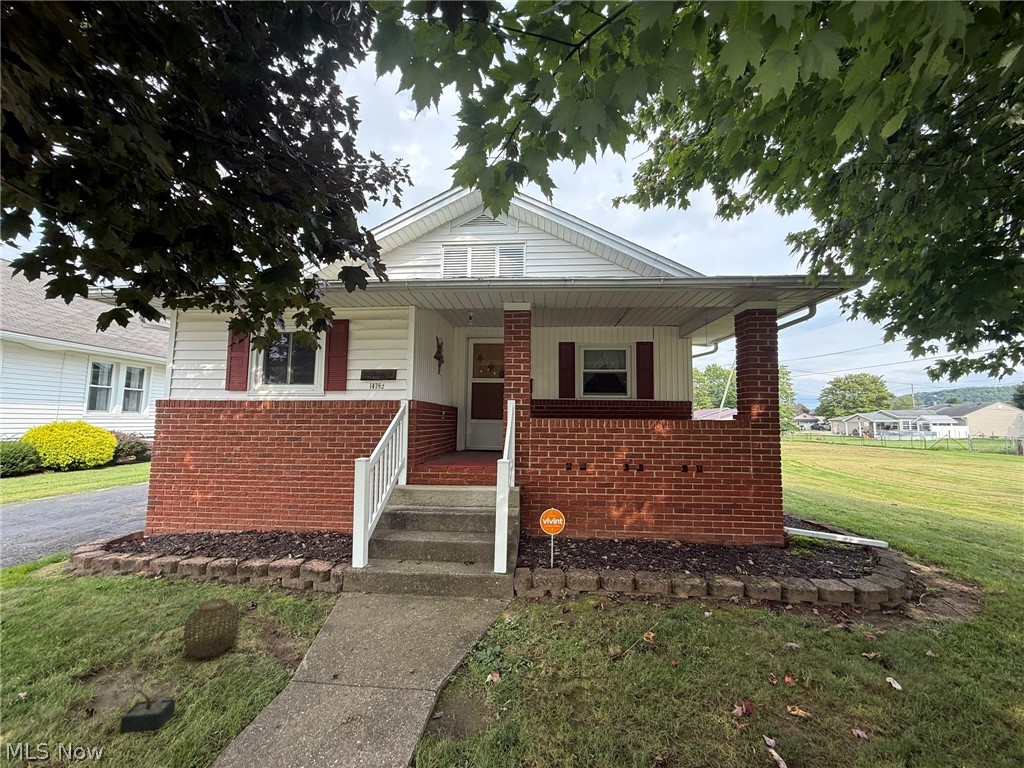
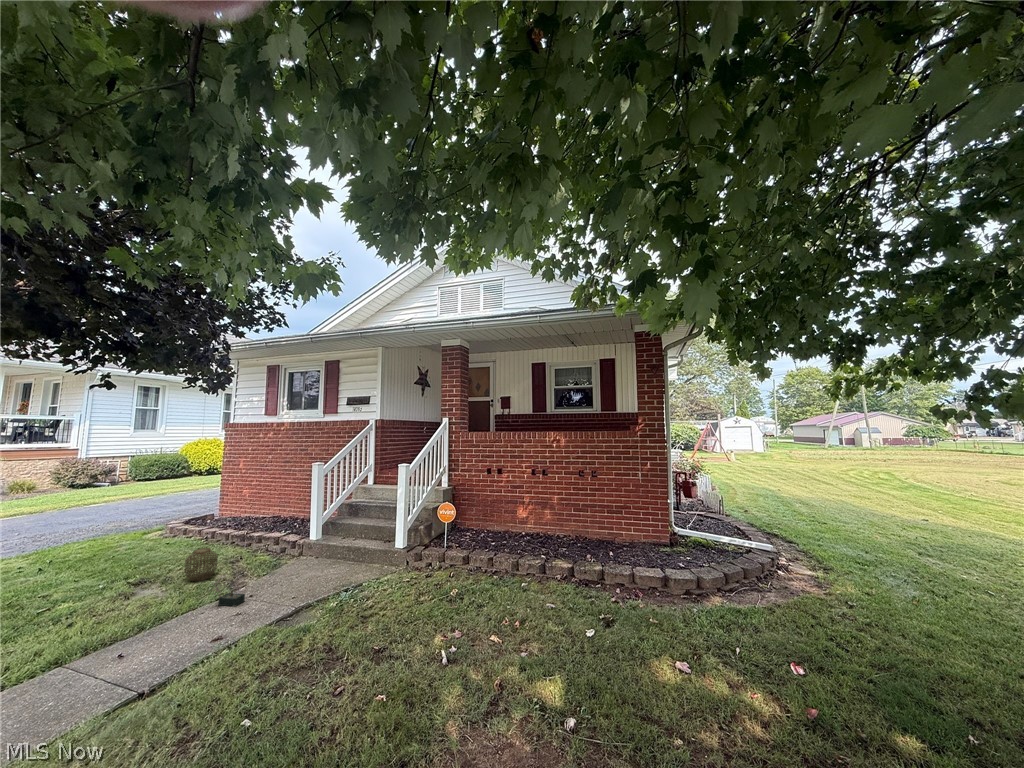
decorative plant: present [108,666,184,732] -> present [213,575,249,606]

